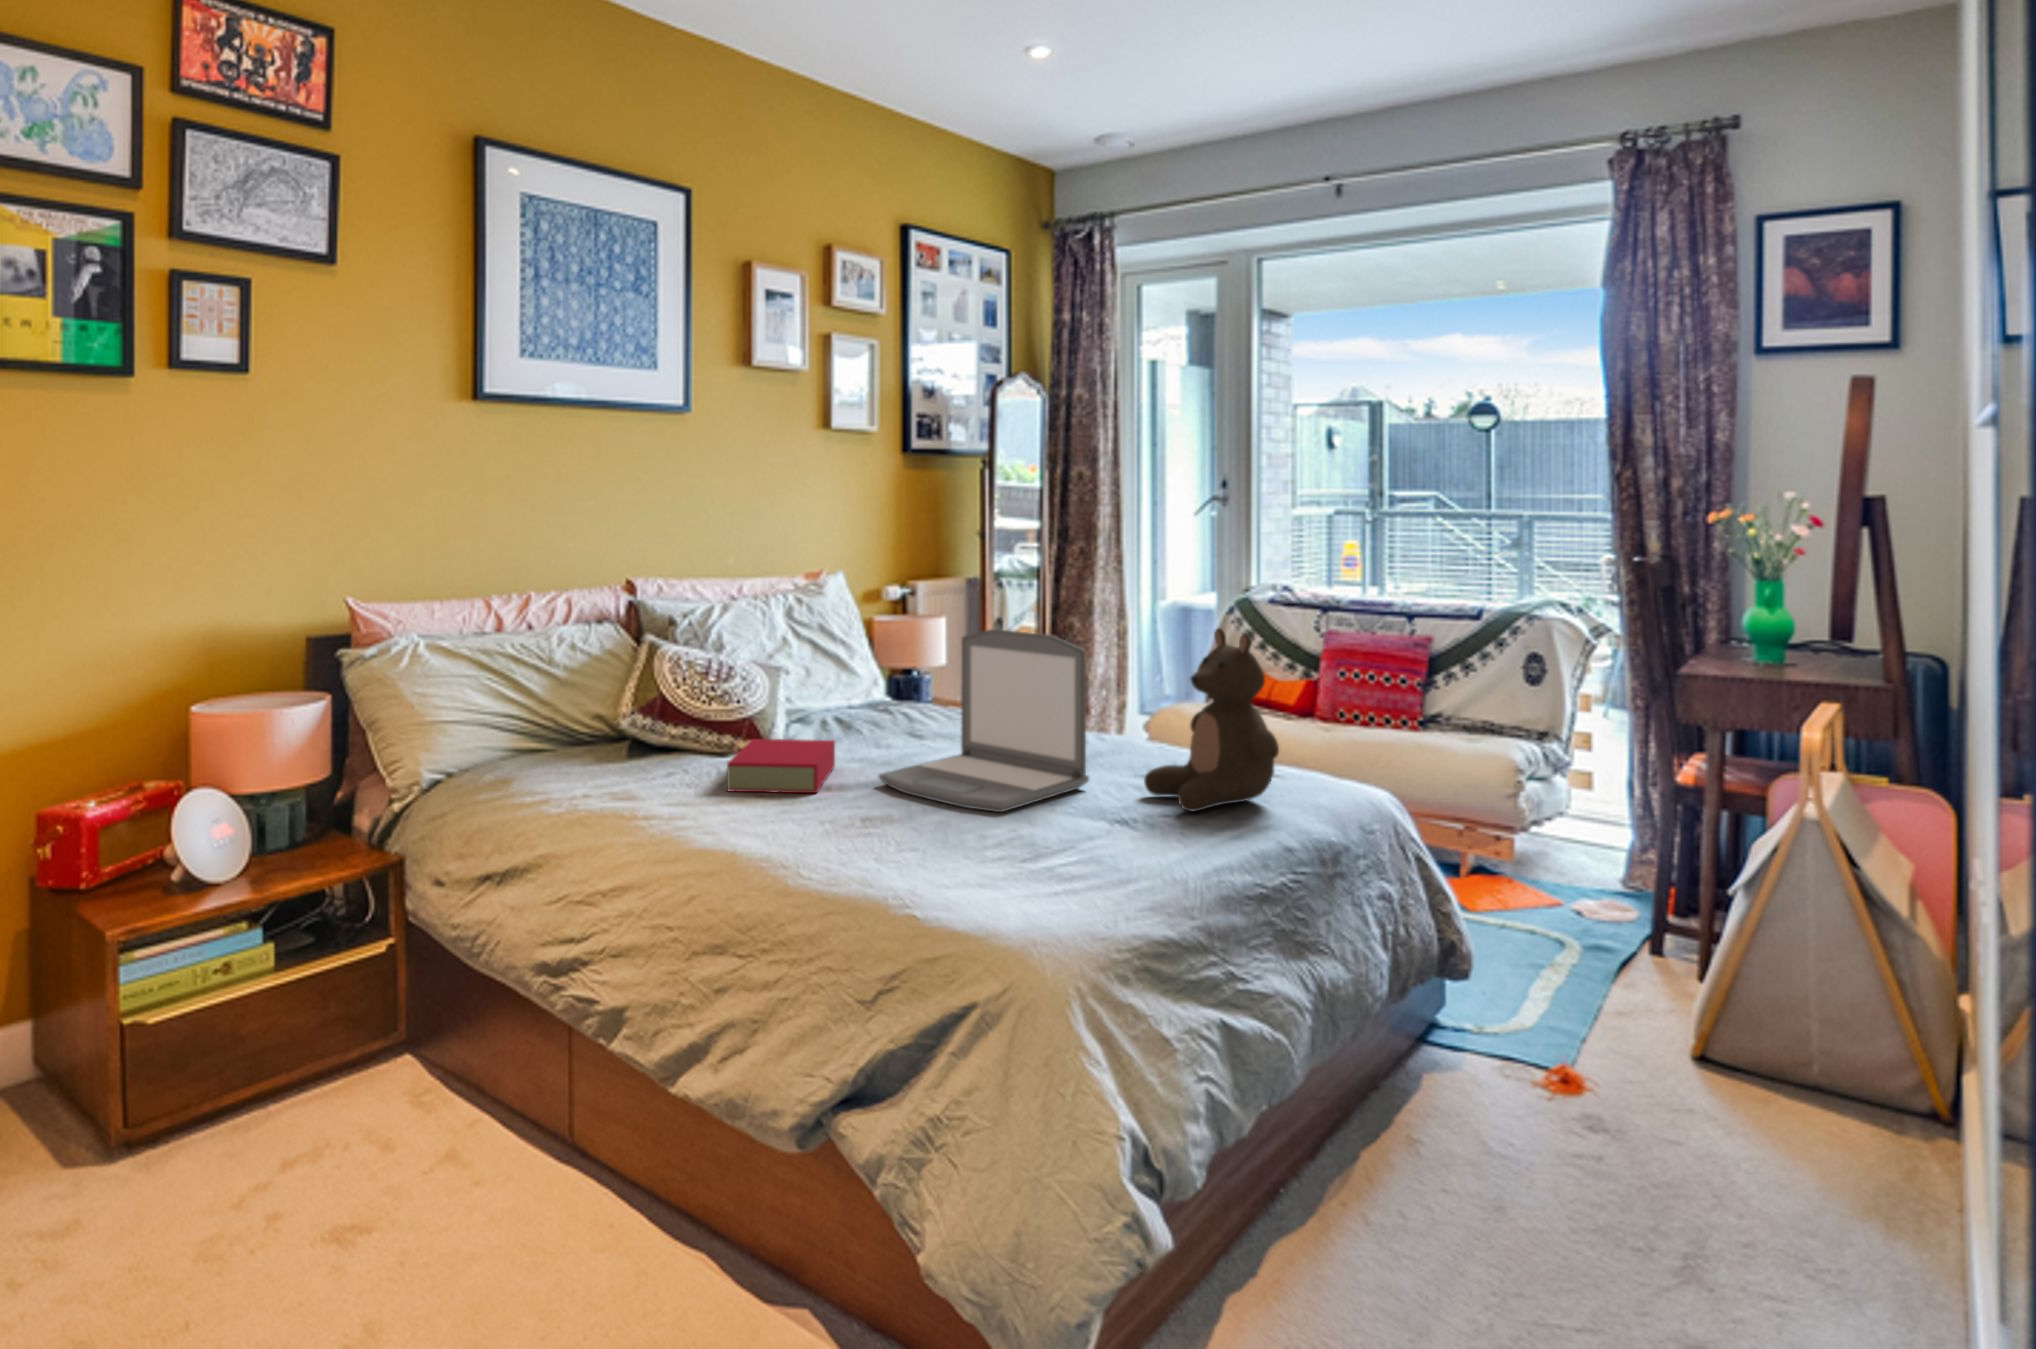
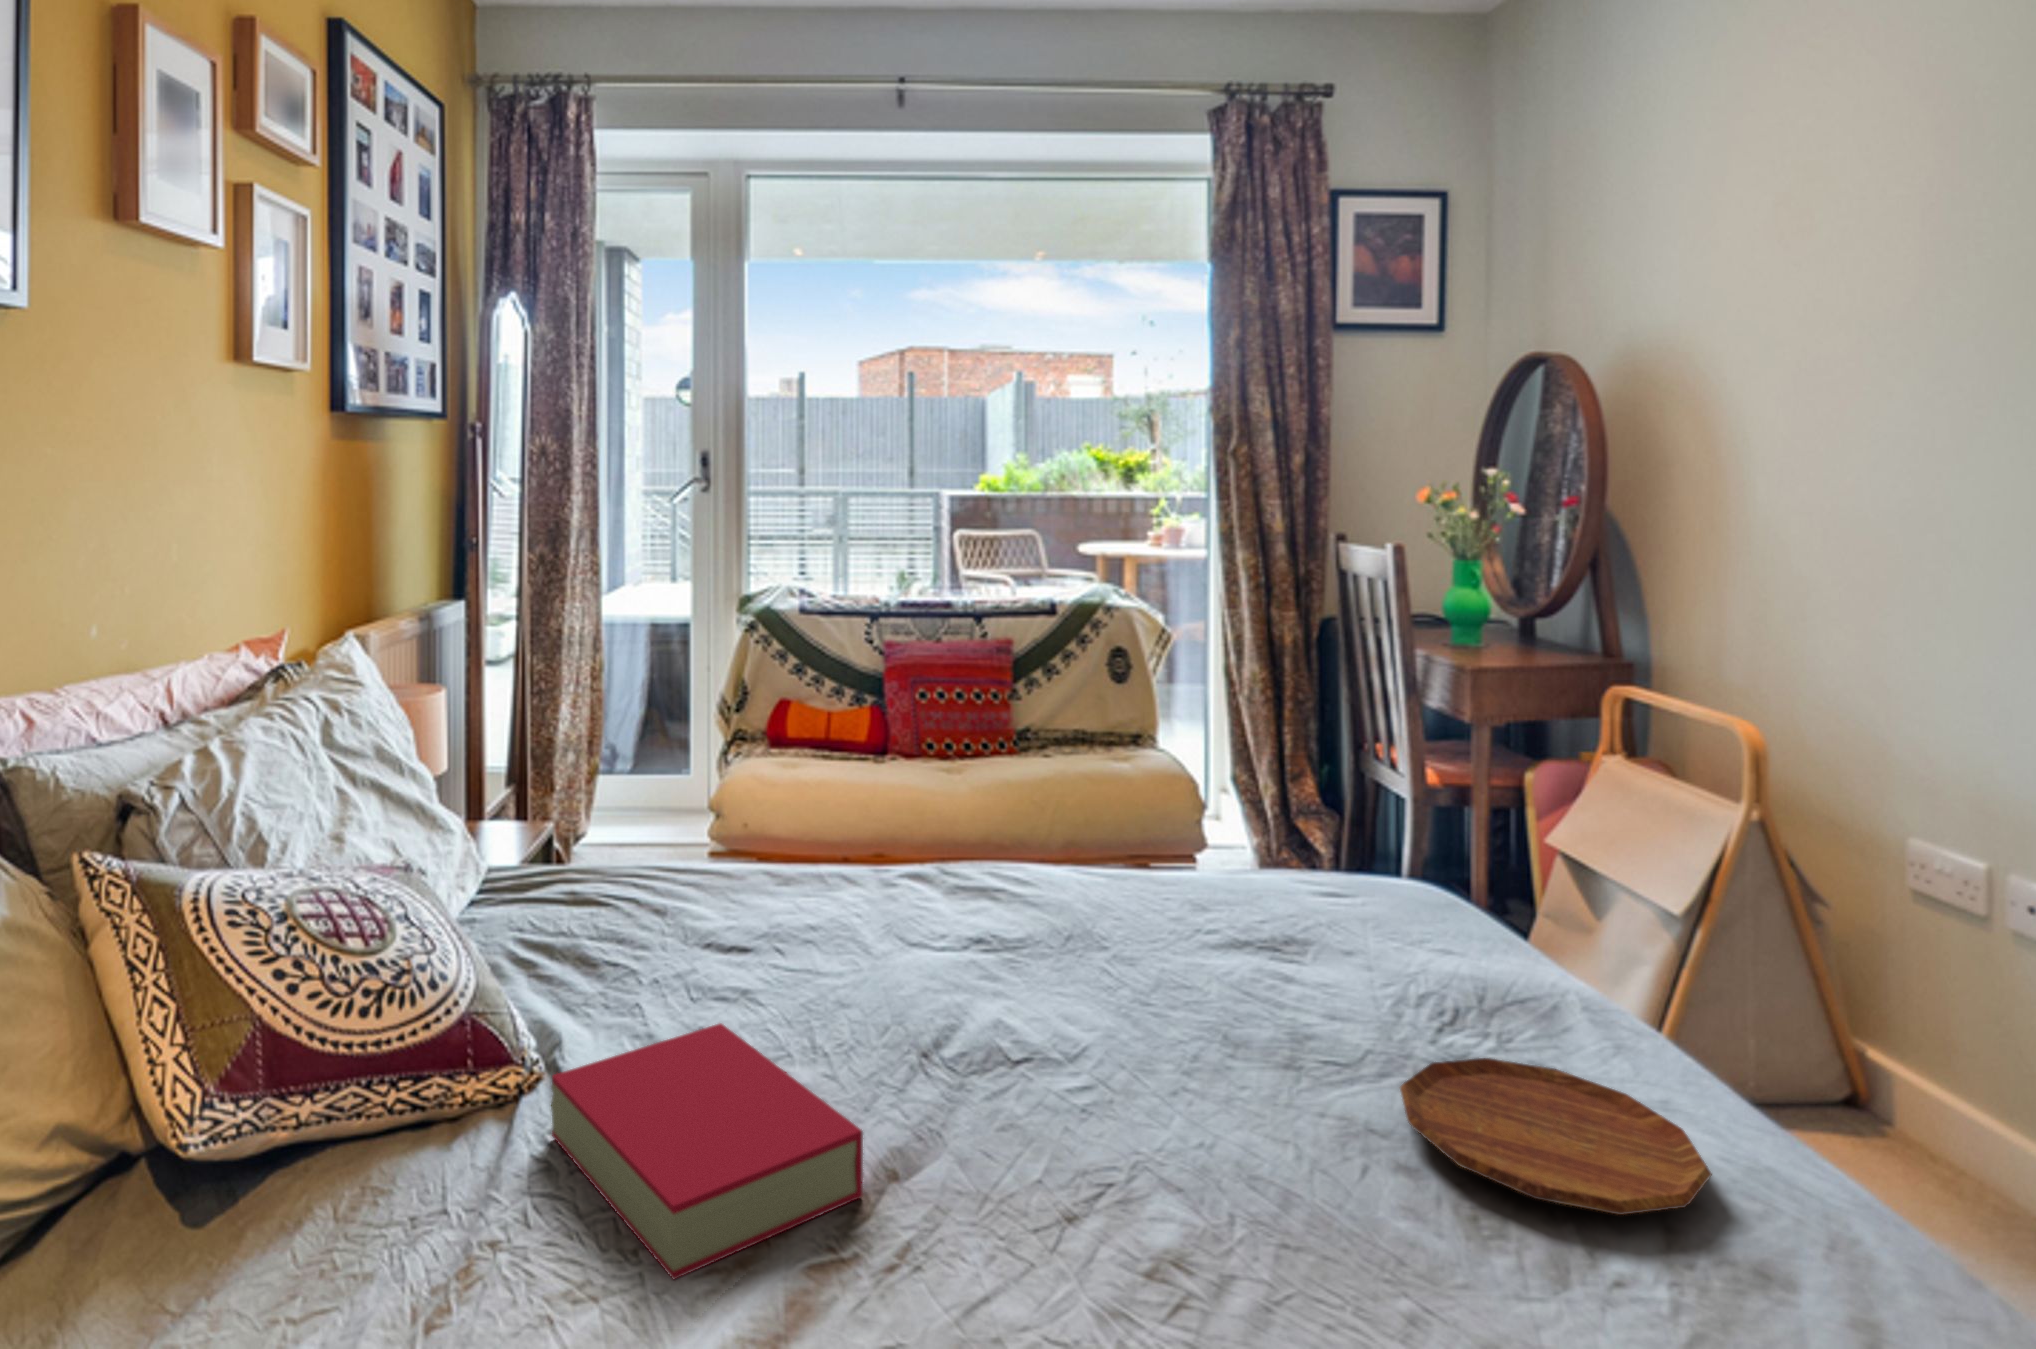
stuffed bear: present [1144,628,1279,811] -> none [1247,694,1486,1011]
laptop: present [879,629,1089,812] -> none [902,737,1258,1130]
tray: none [1036,810,1177,855] -> present [1400,1058,1712,1215]

